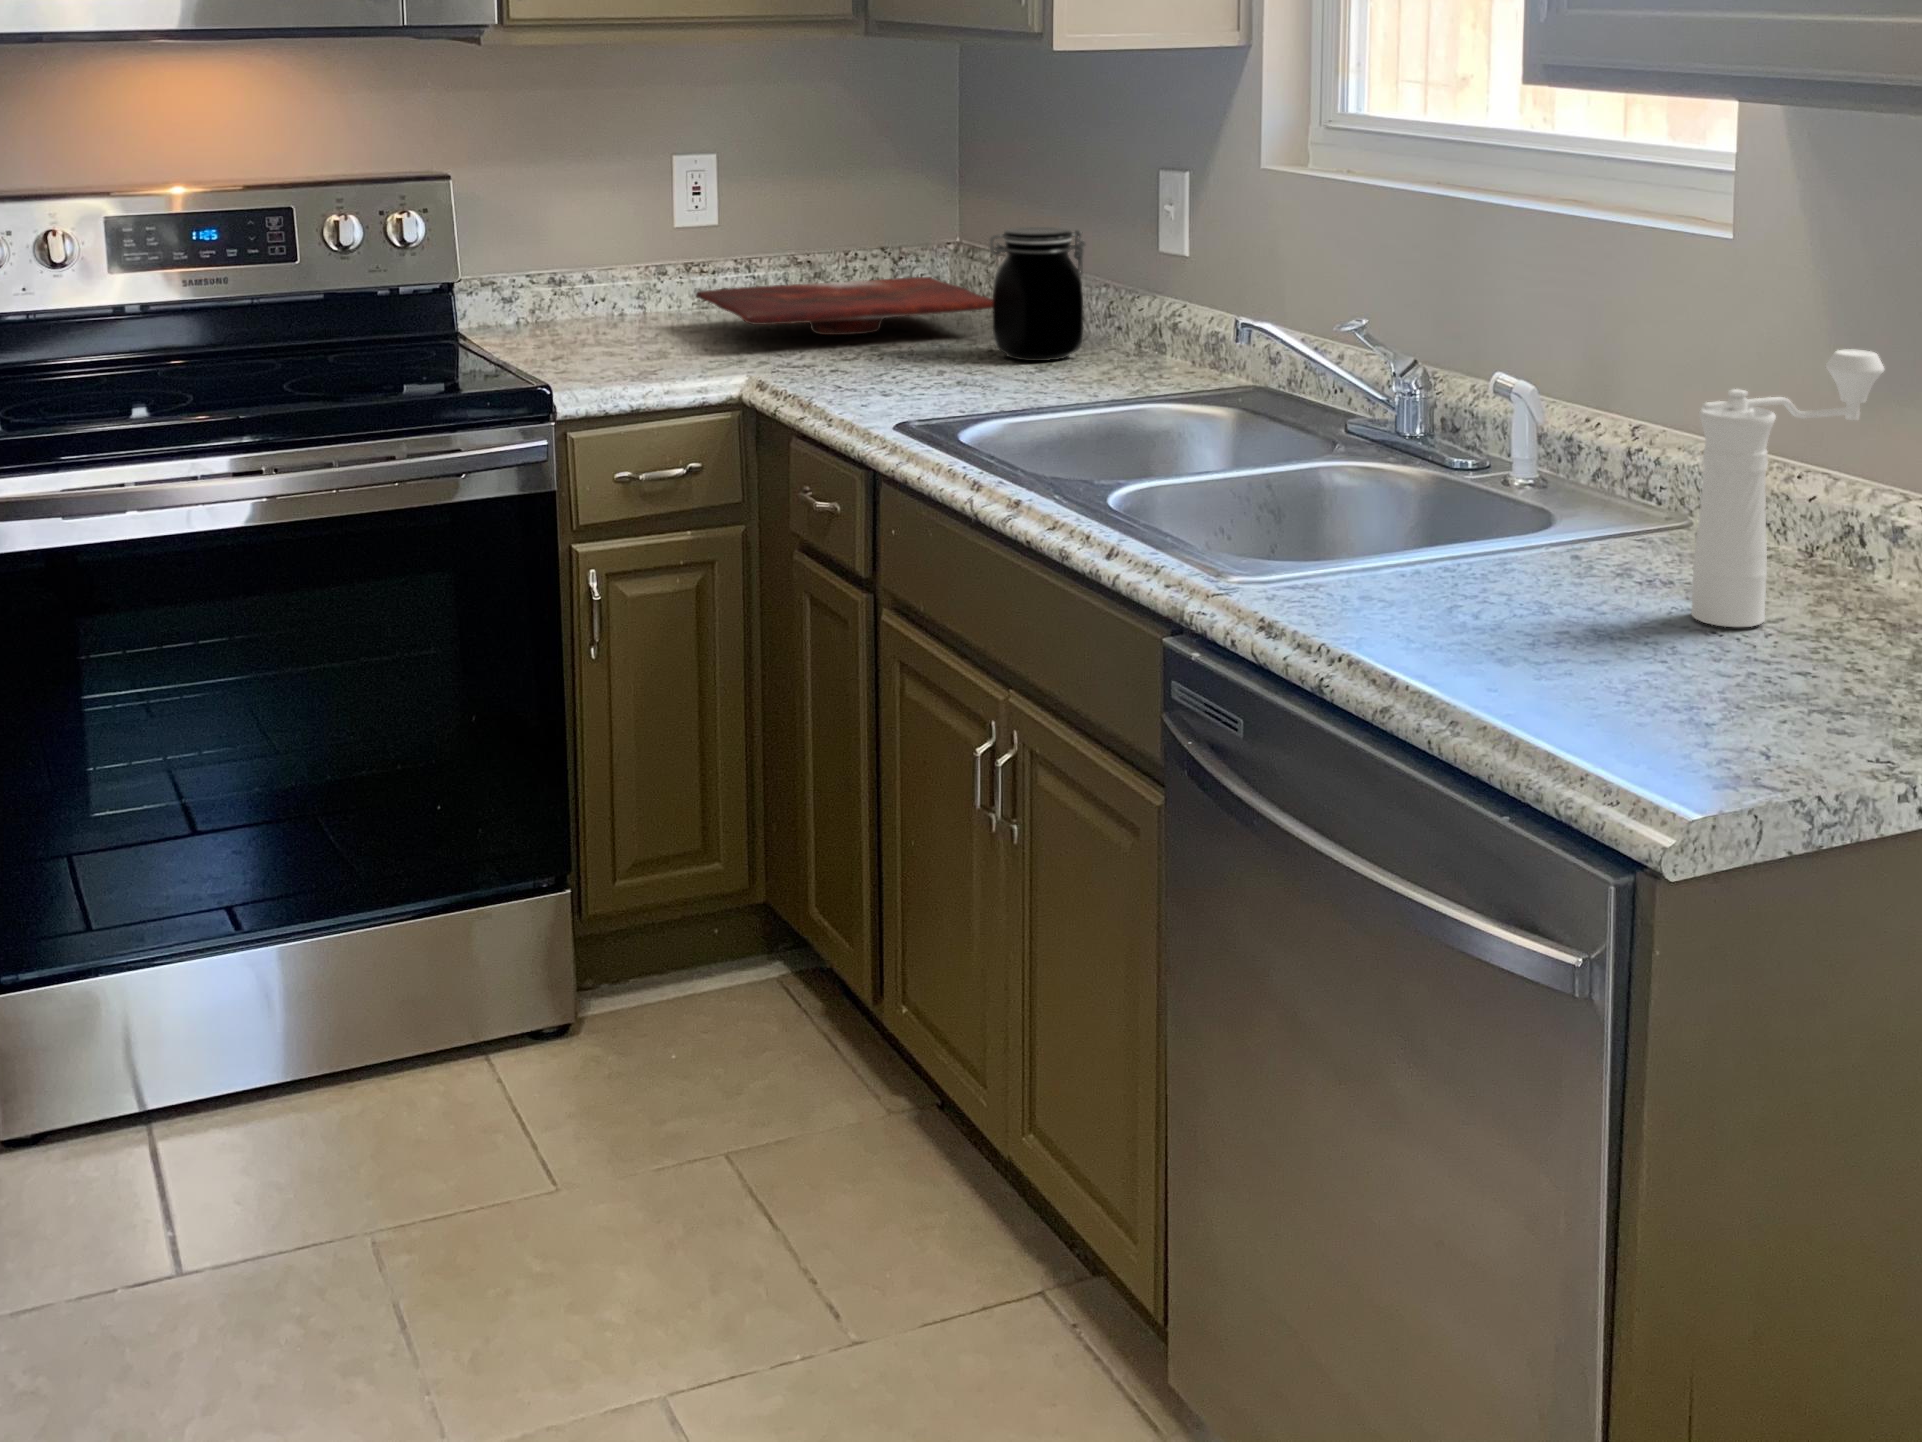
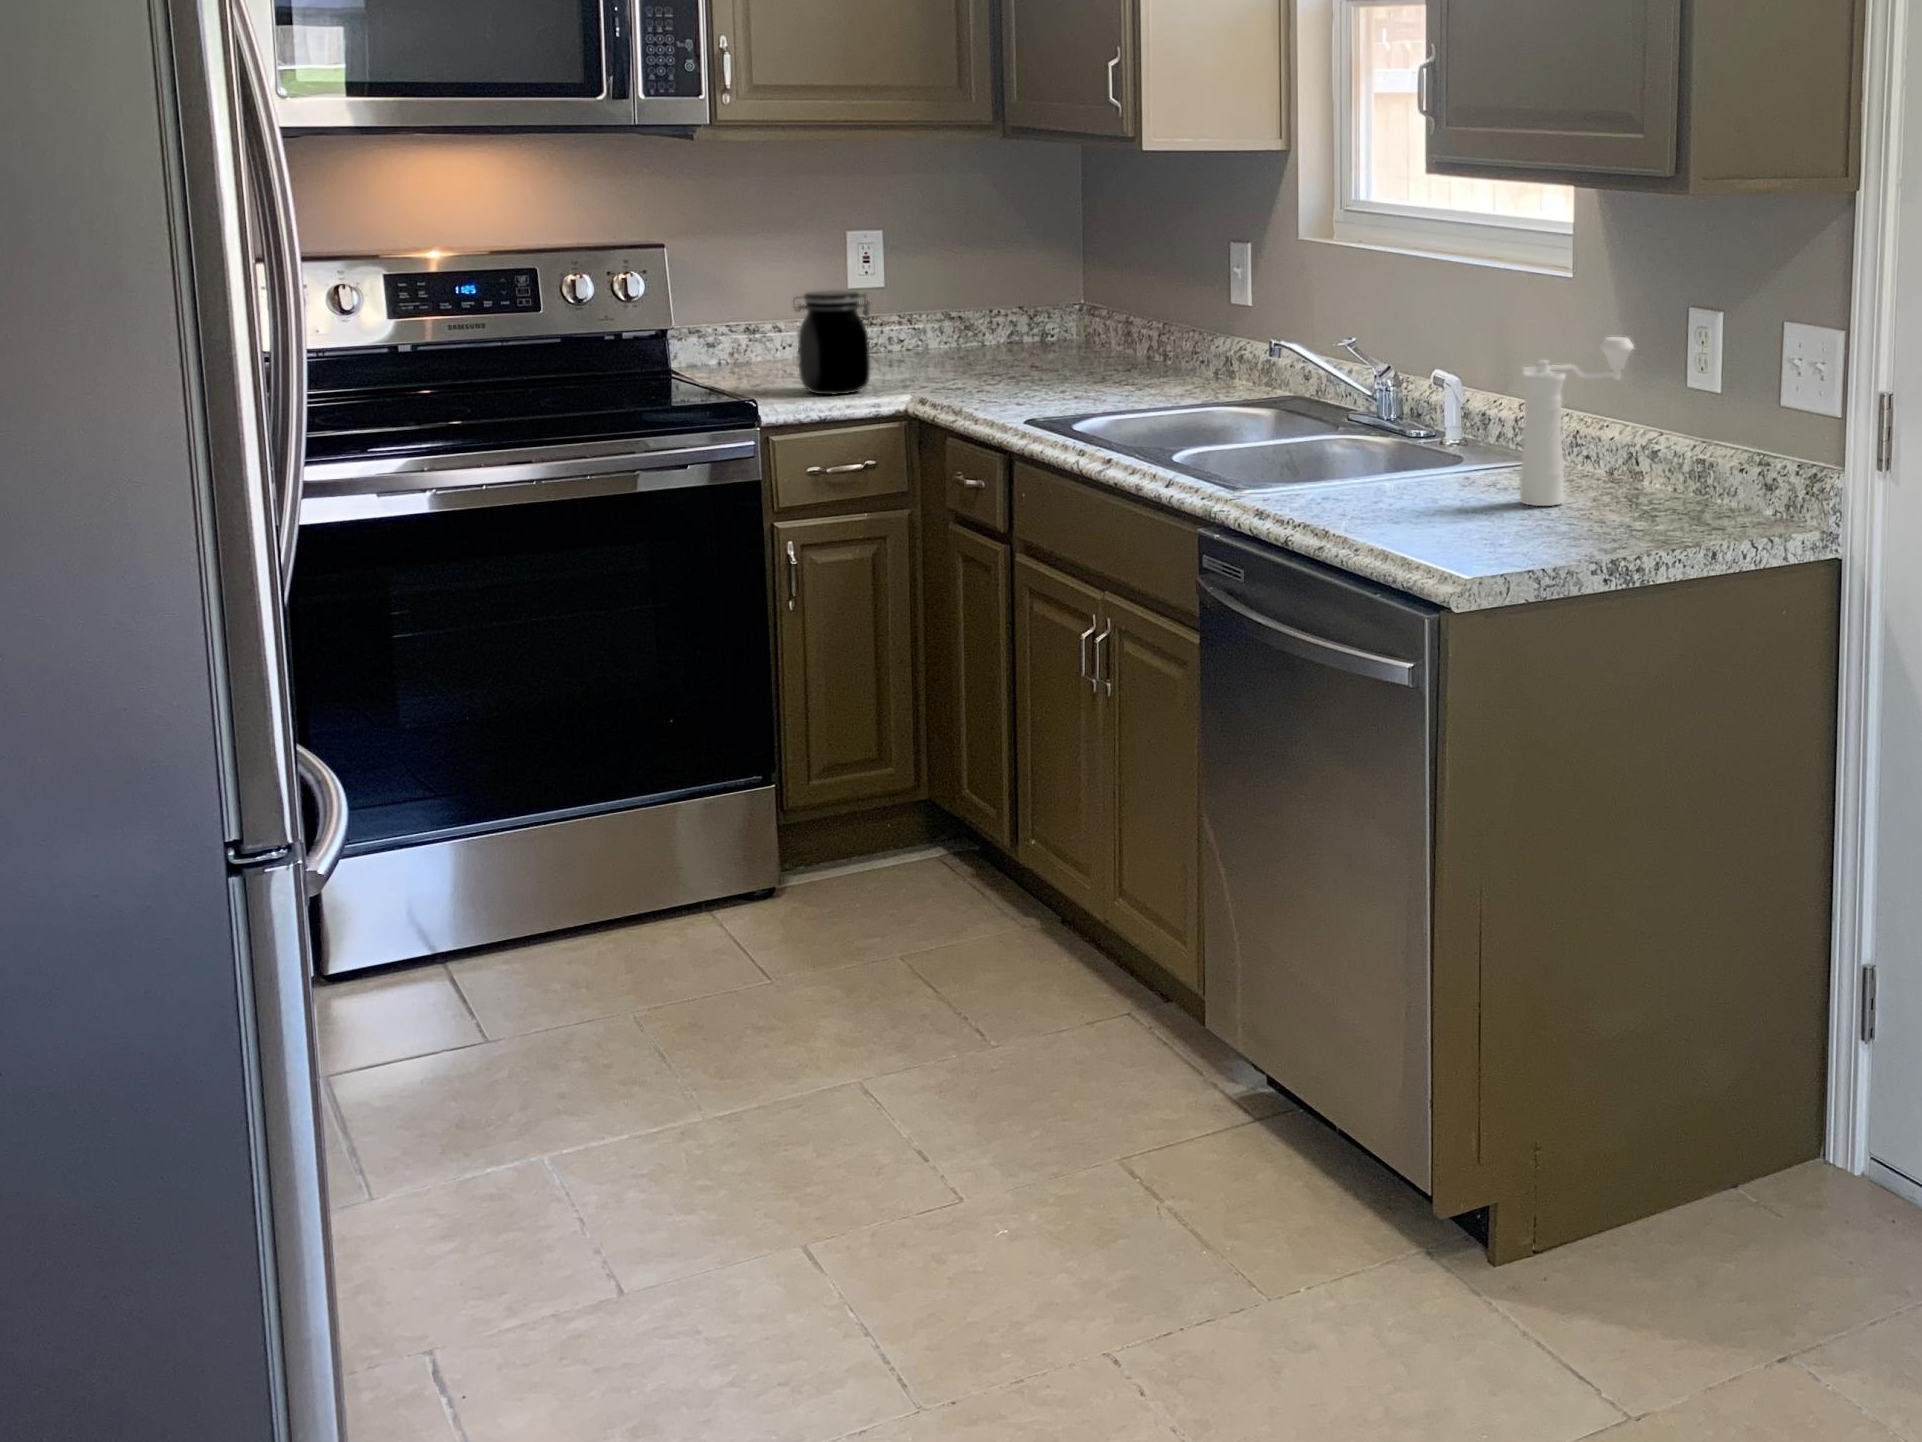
jar: present [989,227,1085,361] -> present [794,290,870,394]
cutting board: present [696,277,993,335] -> none [867,328,1107,369]

